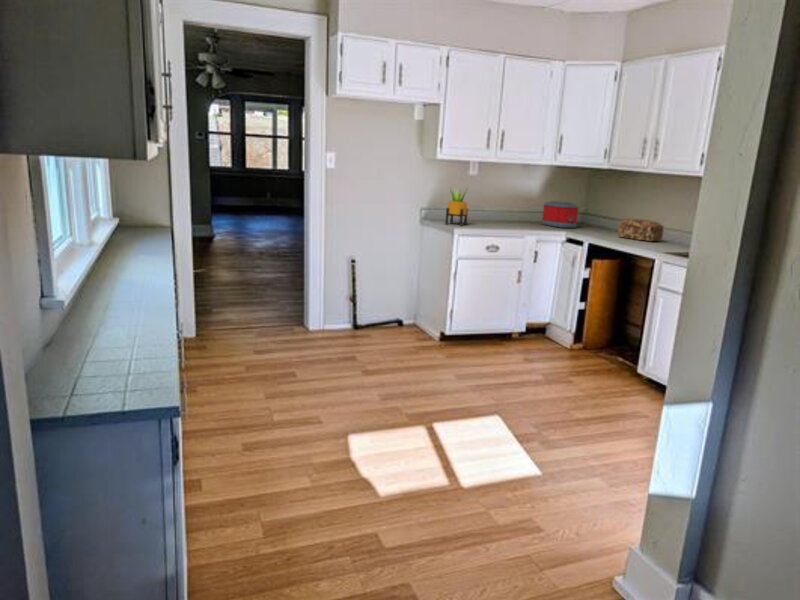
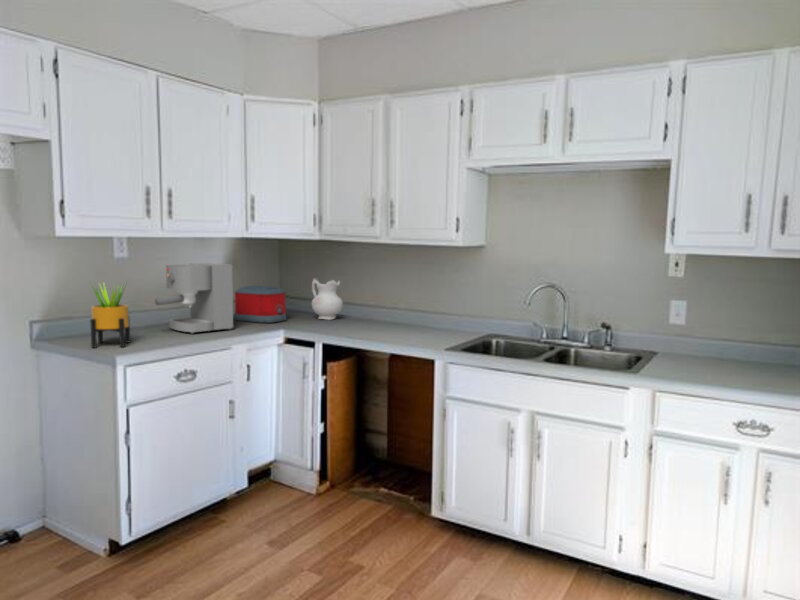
coffee maker: none [485,181,537,227] -> present [155,263,233,334]
ceramic pitcher: none [599,199,624,232] -> present [312,278,343,320]
bread loaf: present [618,218,663,241] -> none [354,302,407,330]

